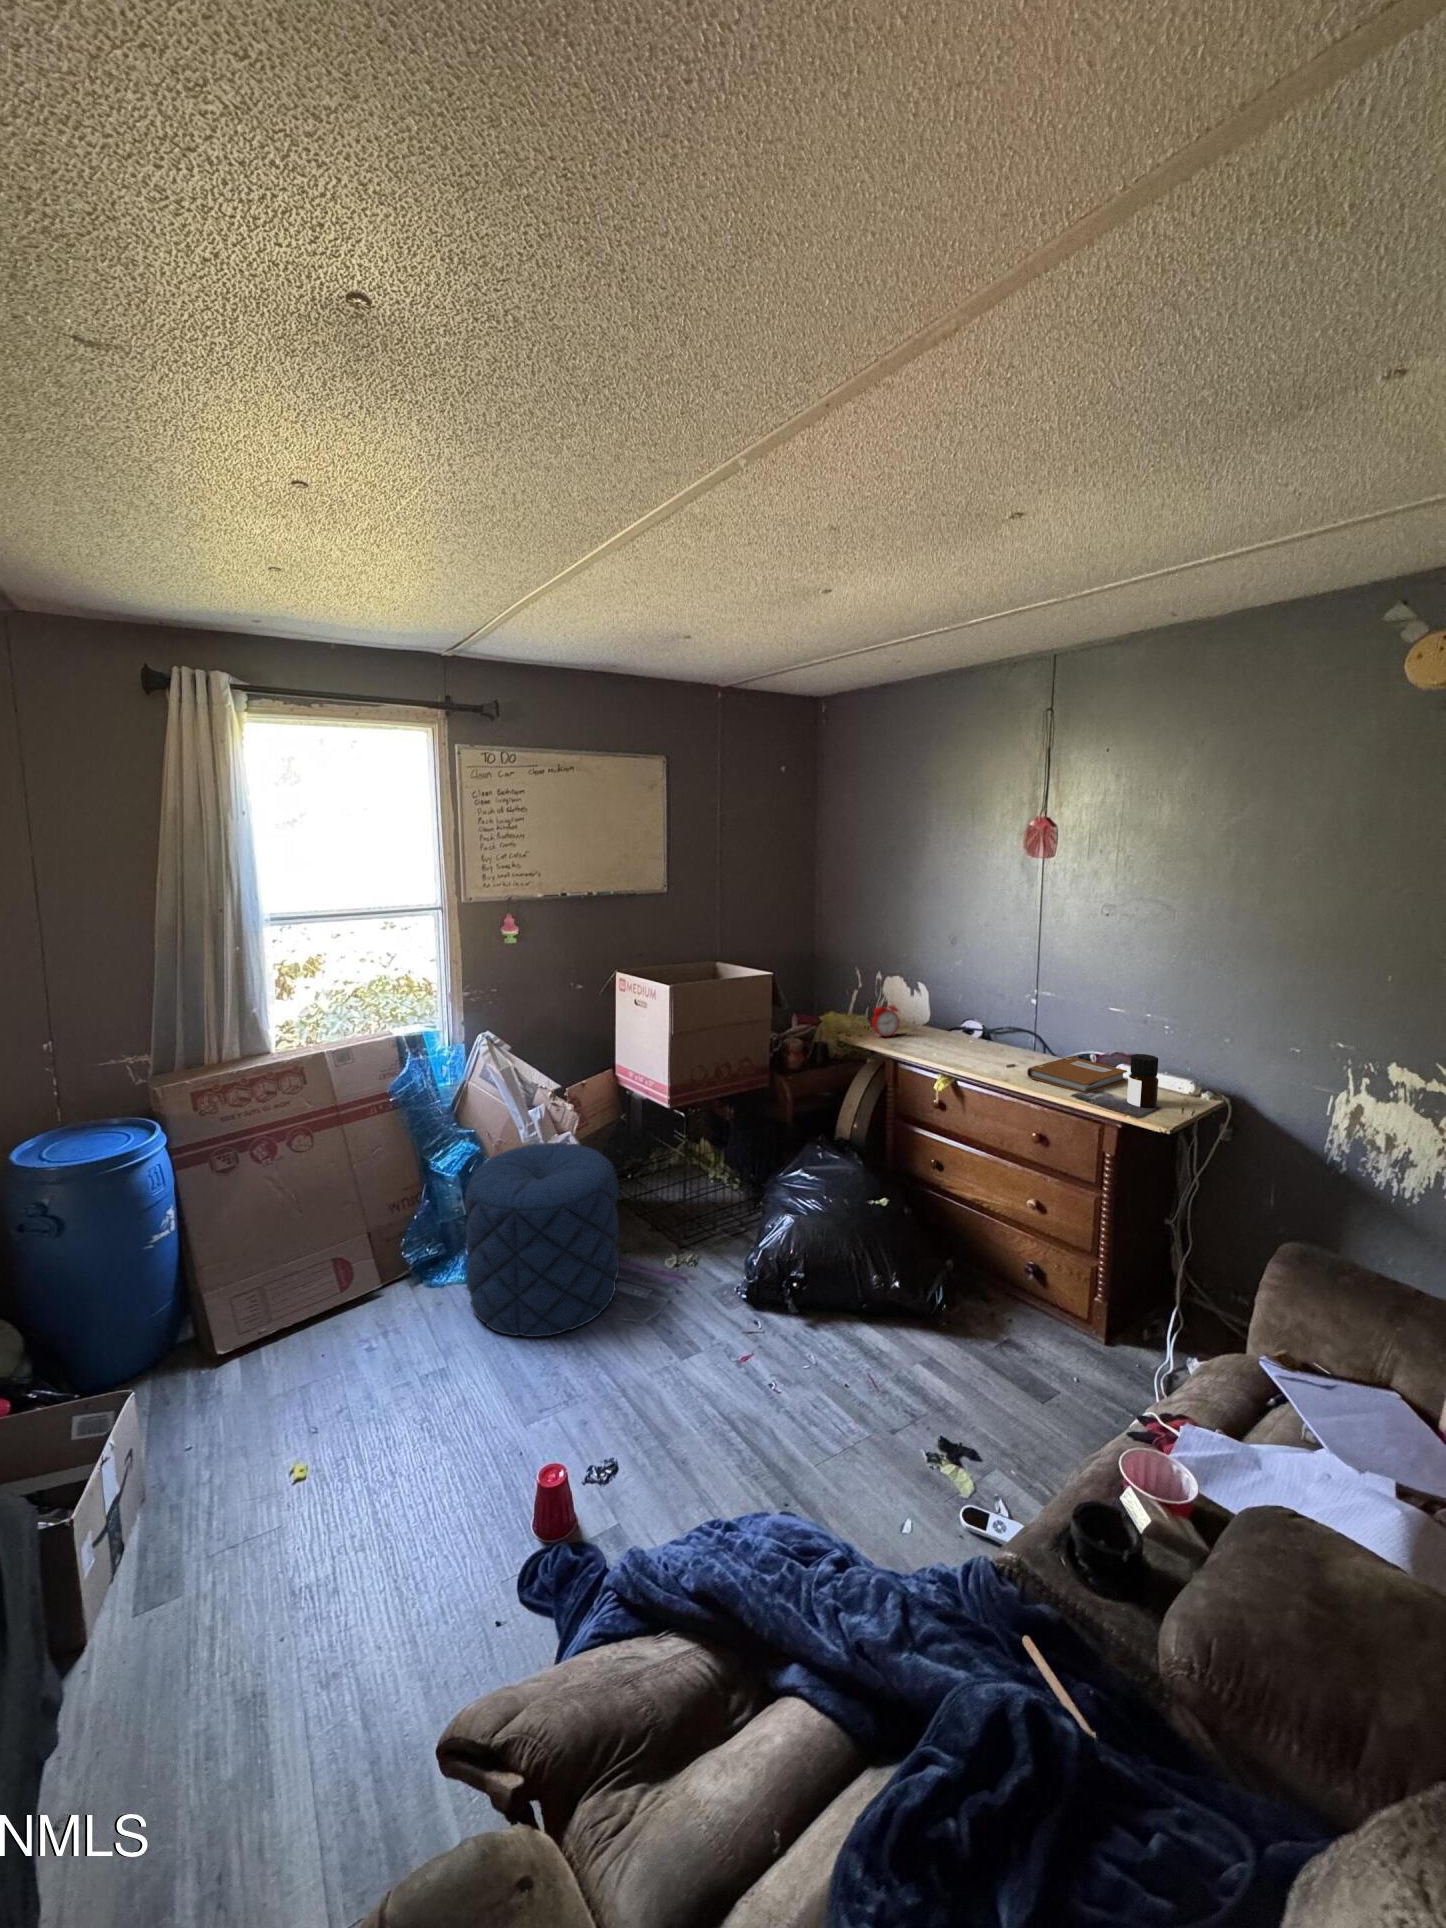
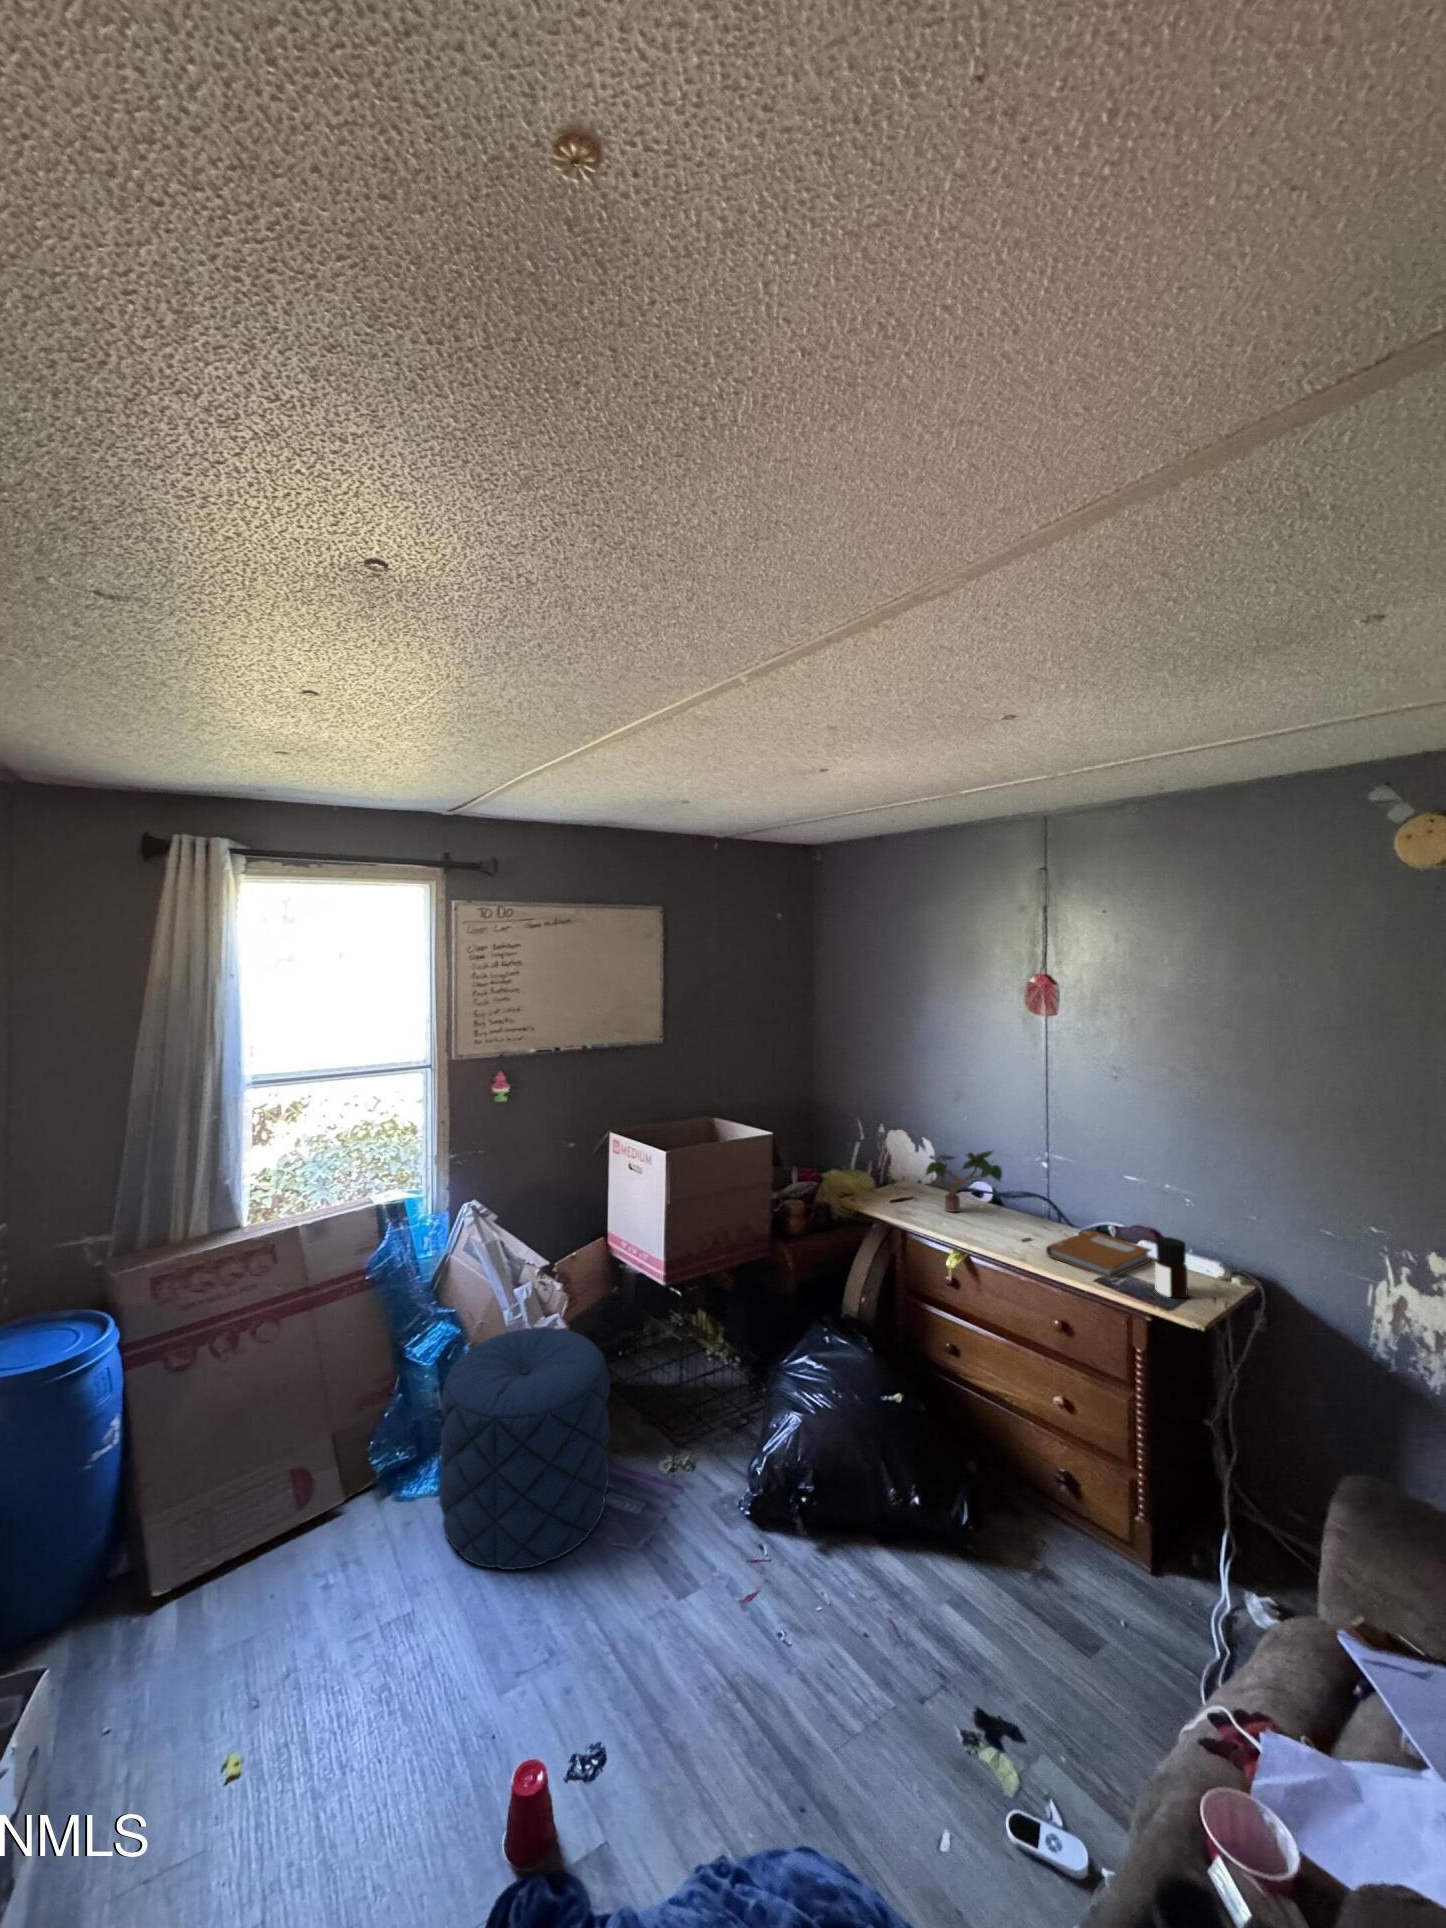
potted plant: none [908,983,1003,1046] -> present [926,1151,1002,1212]
alarm clock: present [872,1001,900,1037] -> none [878,1160,907,1200]

